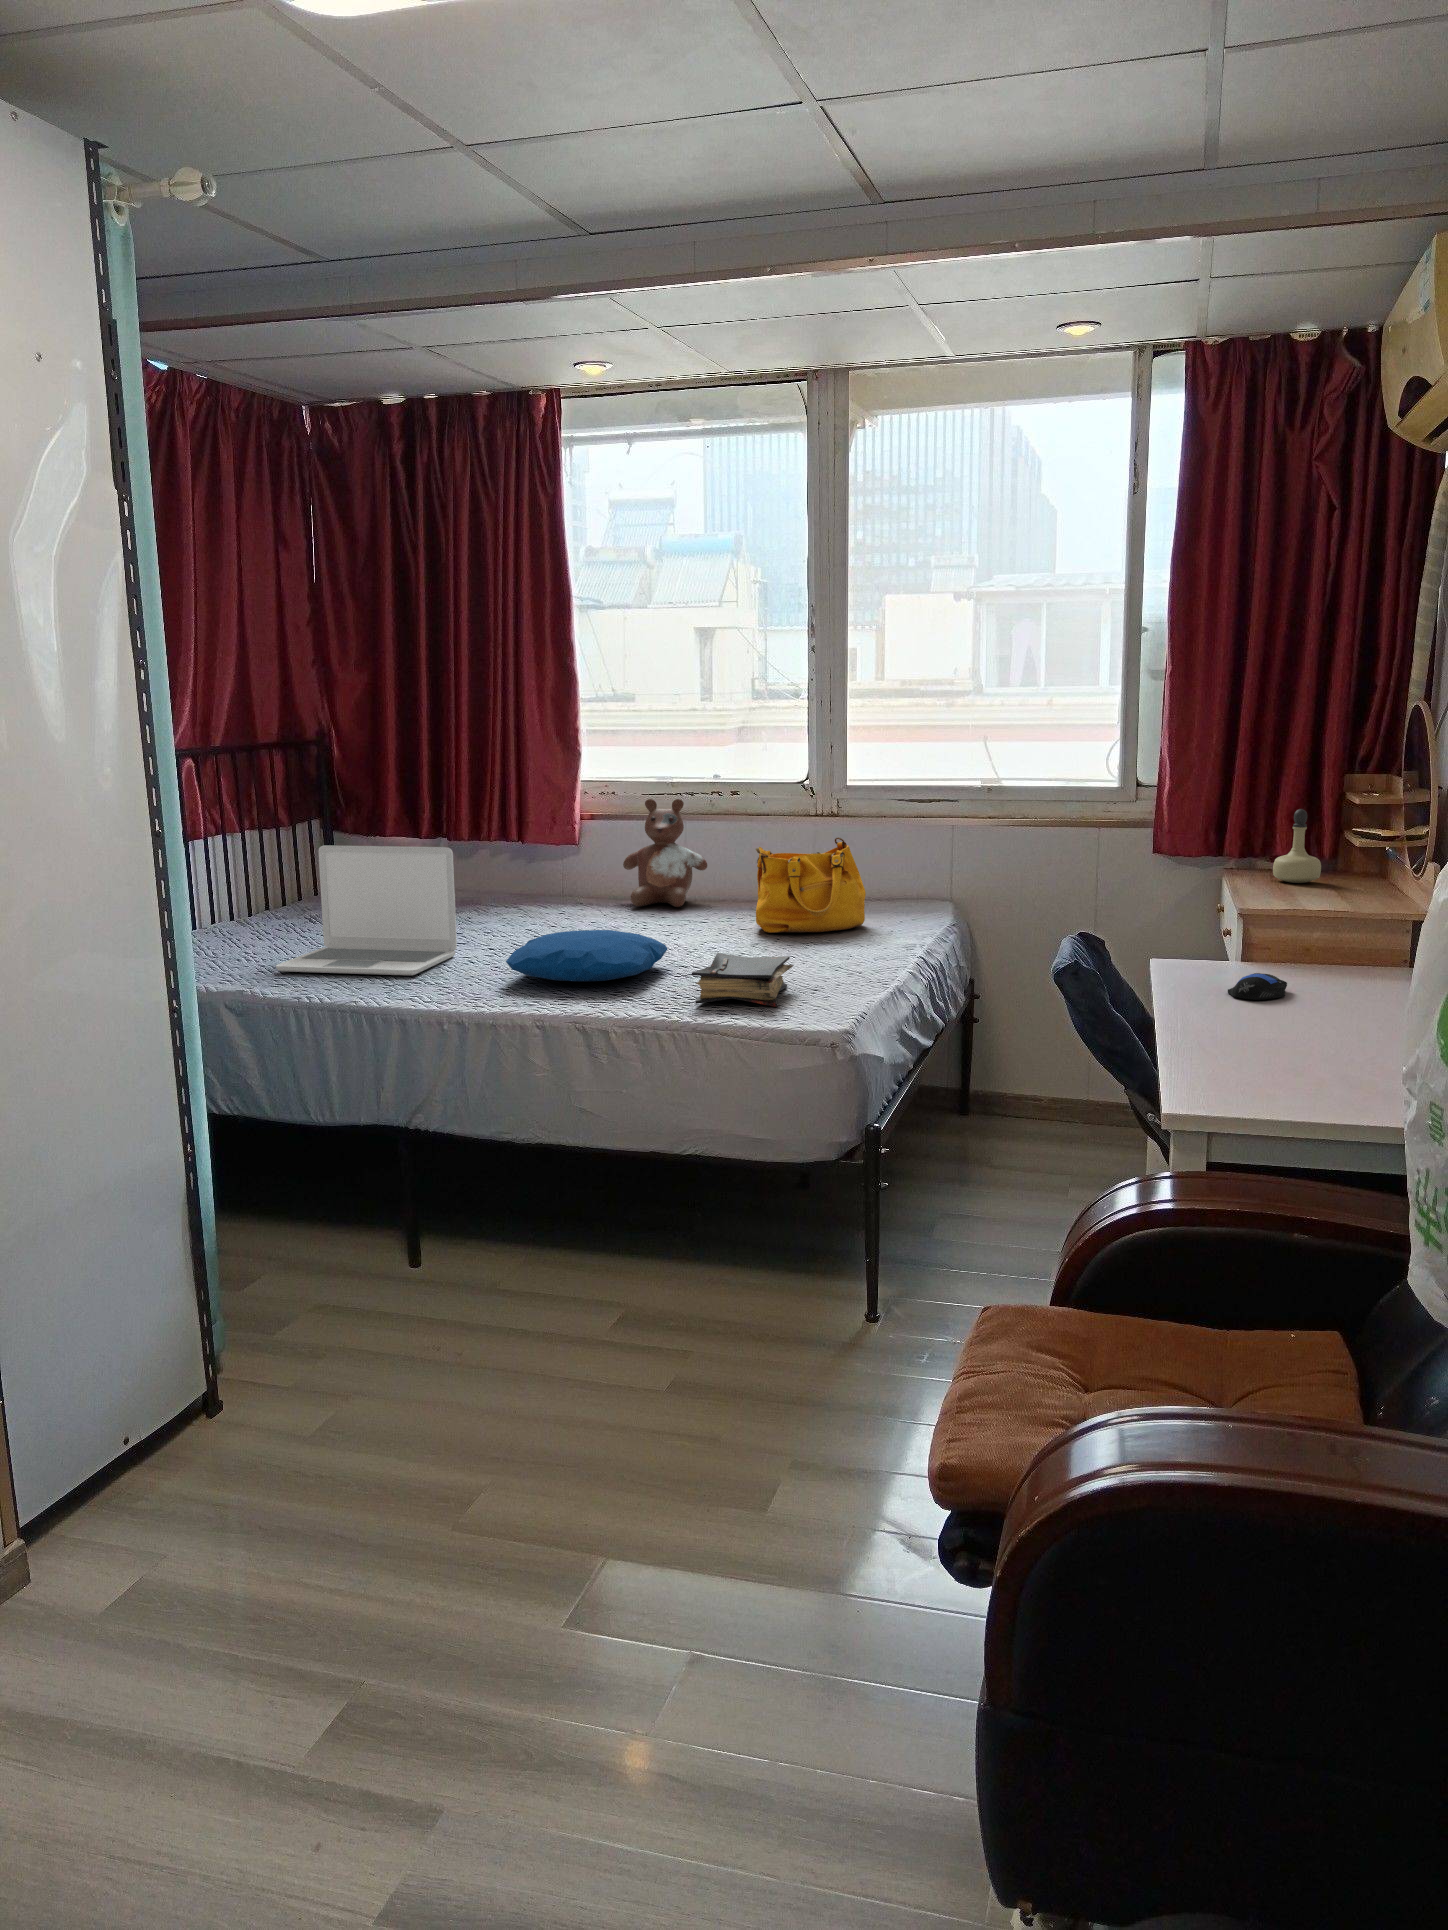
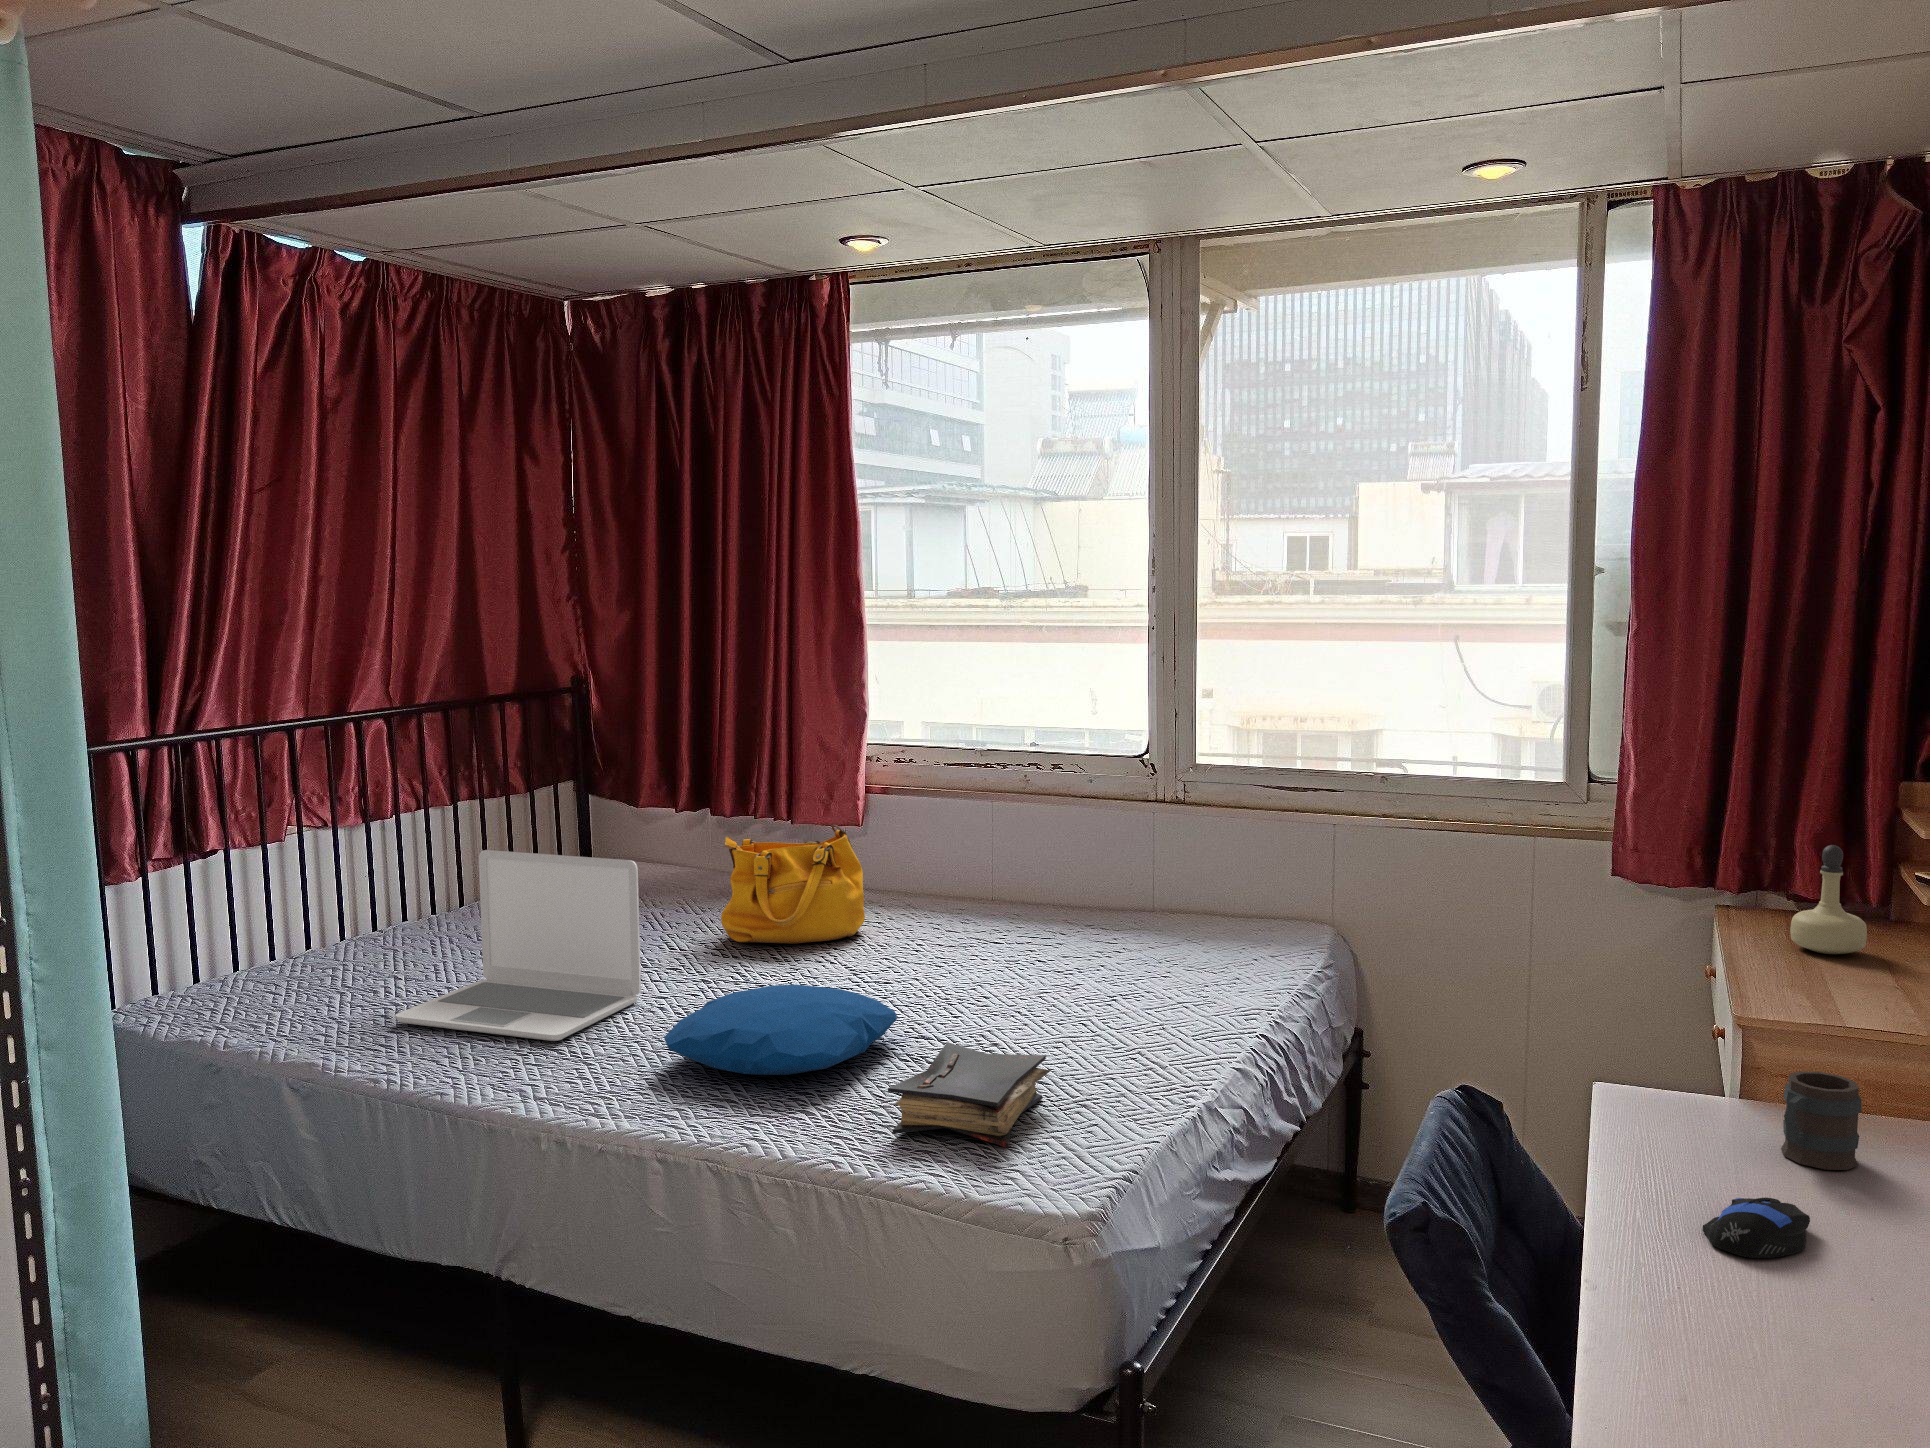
stuffed bear: present [623,799,707,907] -> none [908,776,1013,918]
handbag: present [756,837,866,933] -> present [721,825,865,944]
mug: none [1270,917,1316,970] -> present [1781,1071,1862,1170]

